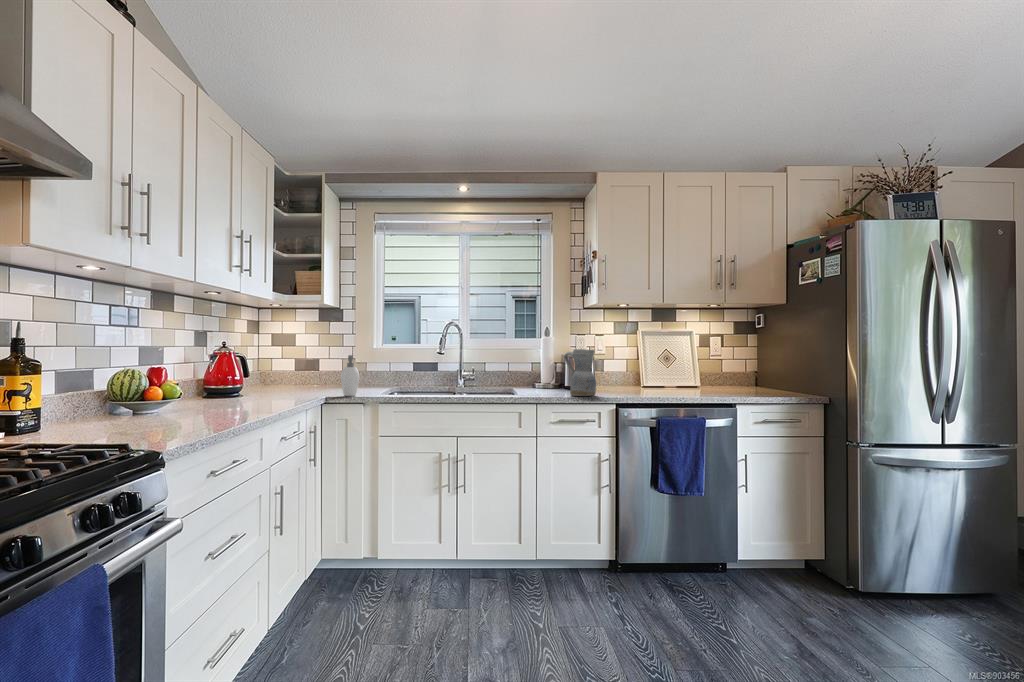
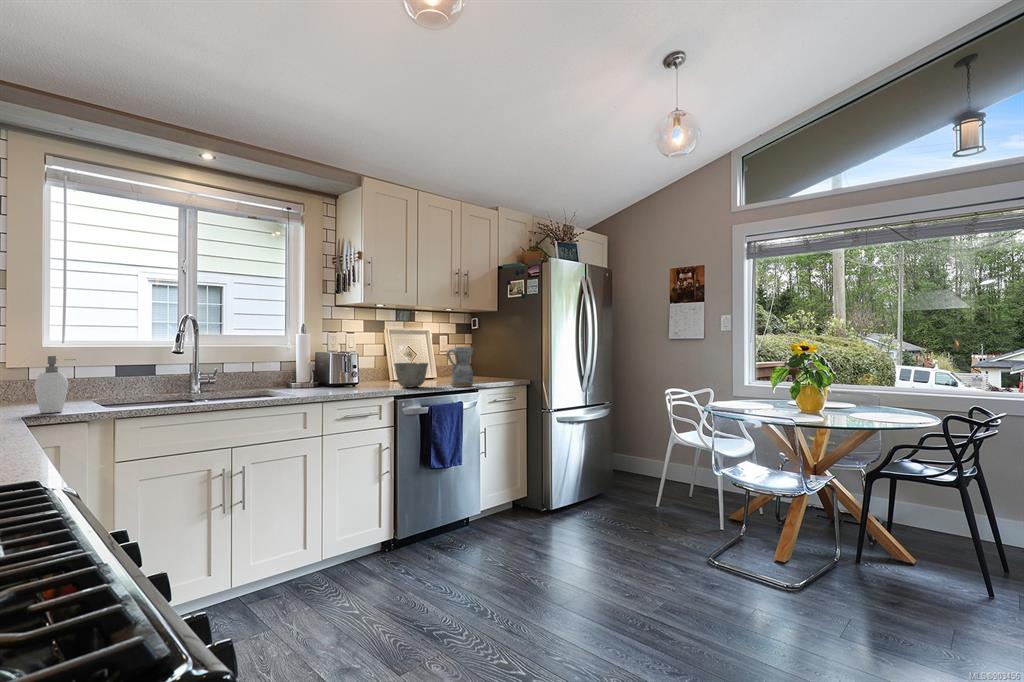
ceramic pitcher: present [564,349,596,396] -> present [447,347,473,387]
ceramic bowl: none [625,367,664,395] -> present [394,363,428,387]

